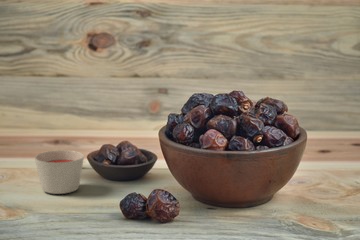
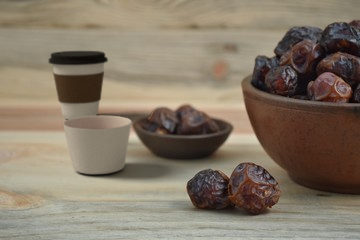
coffee cup: none [24,93,70,147] -> present [49,51,108,119]

